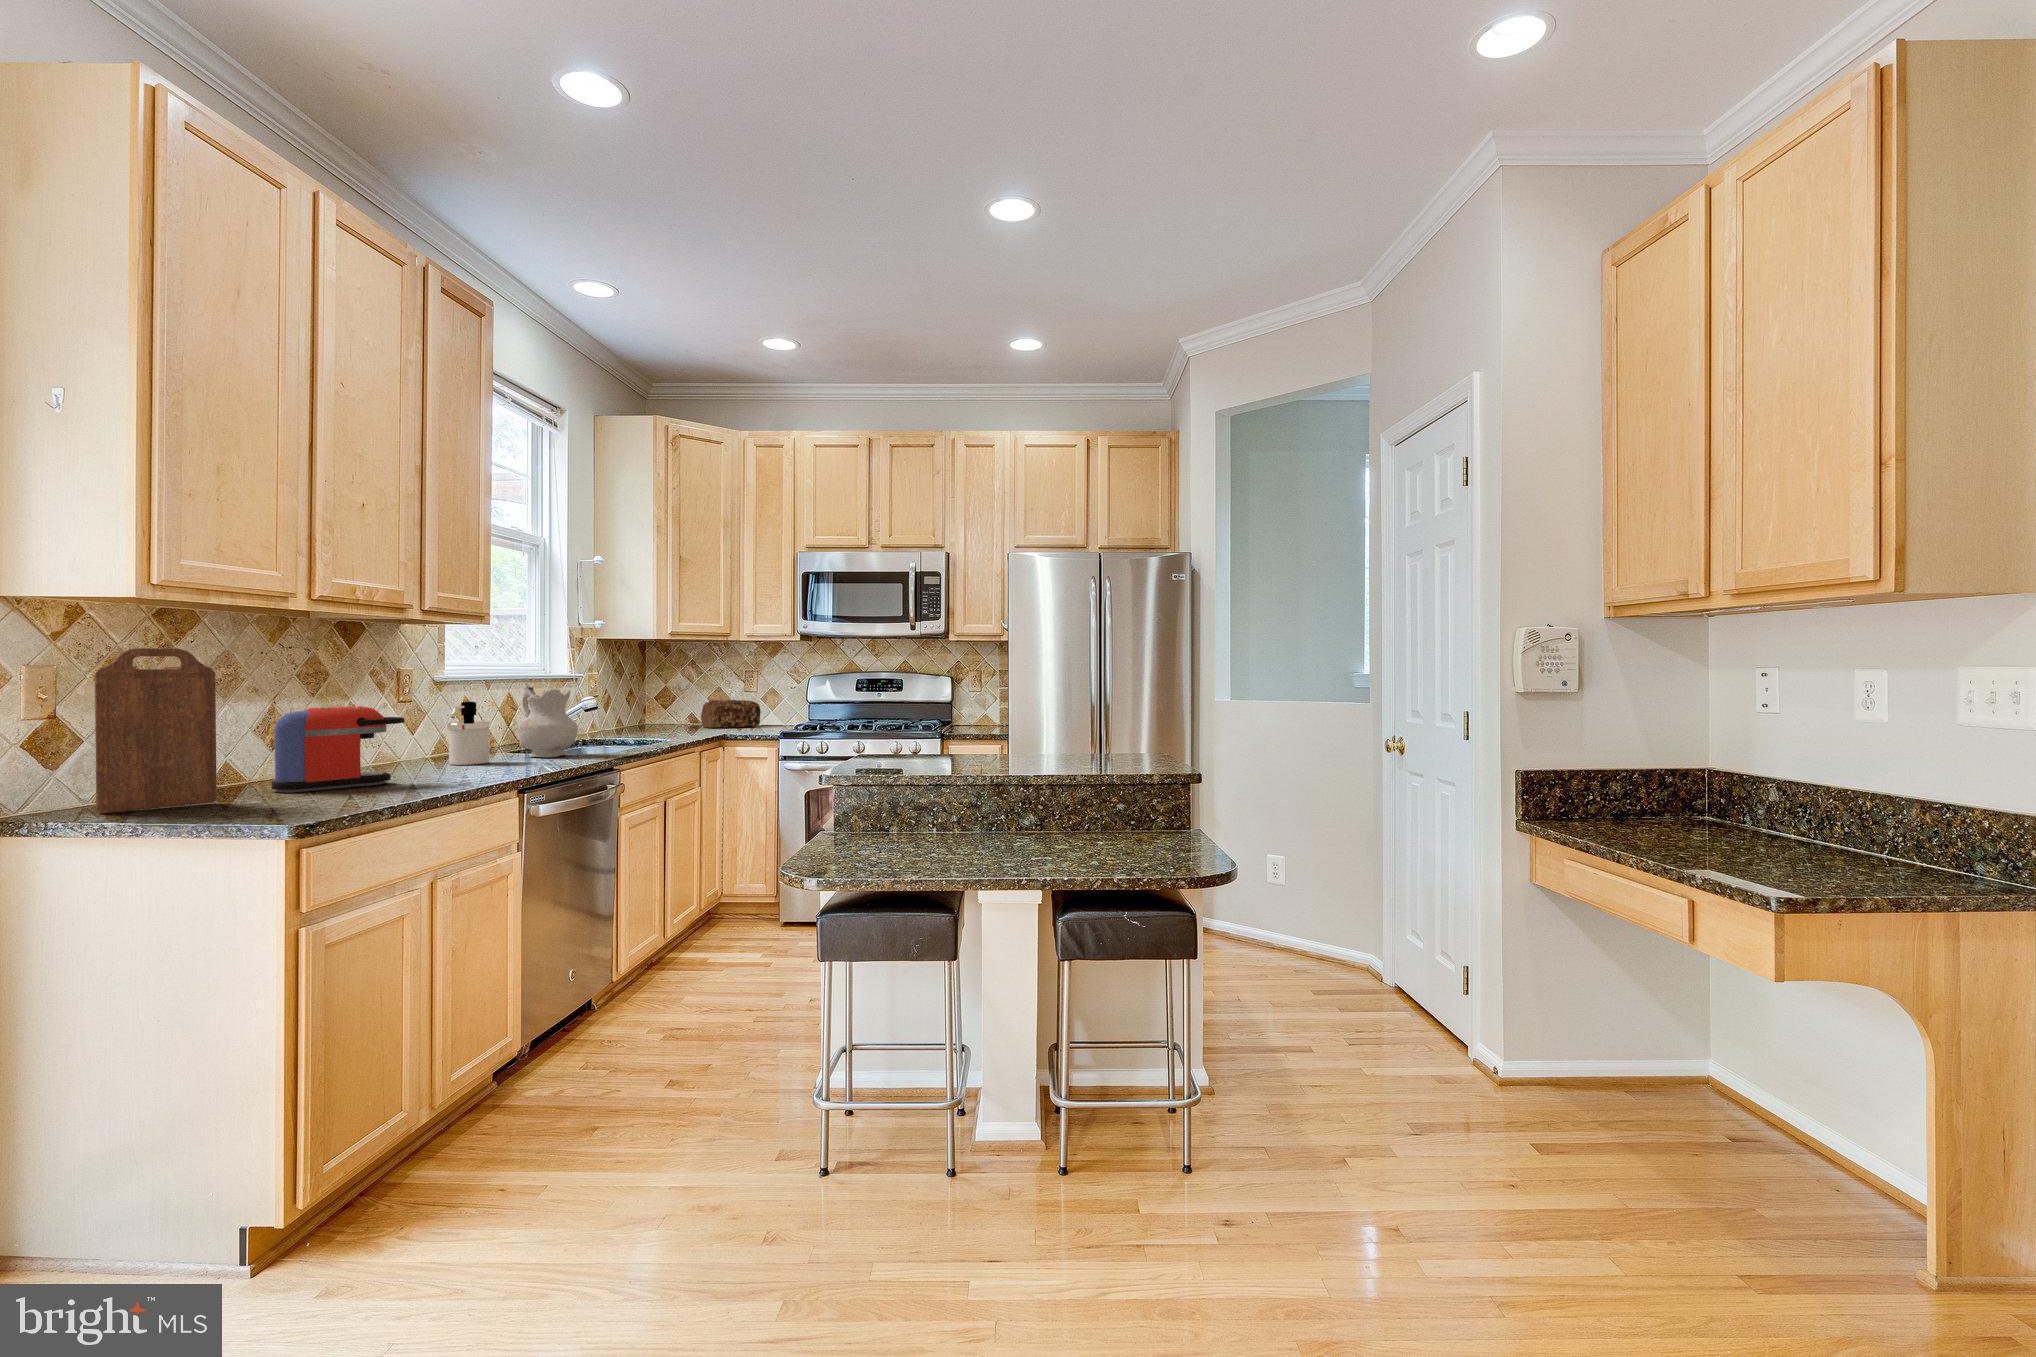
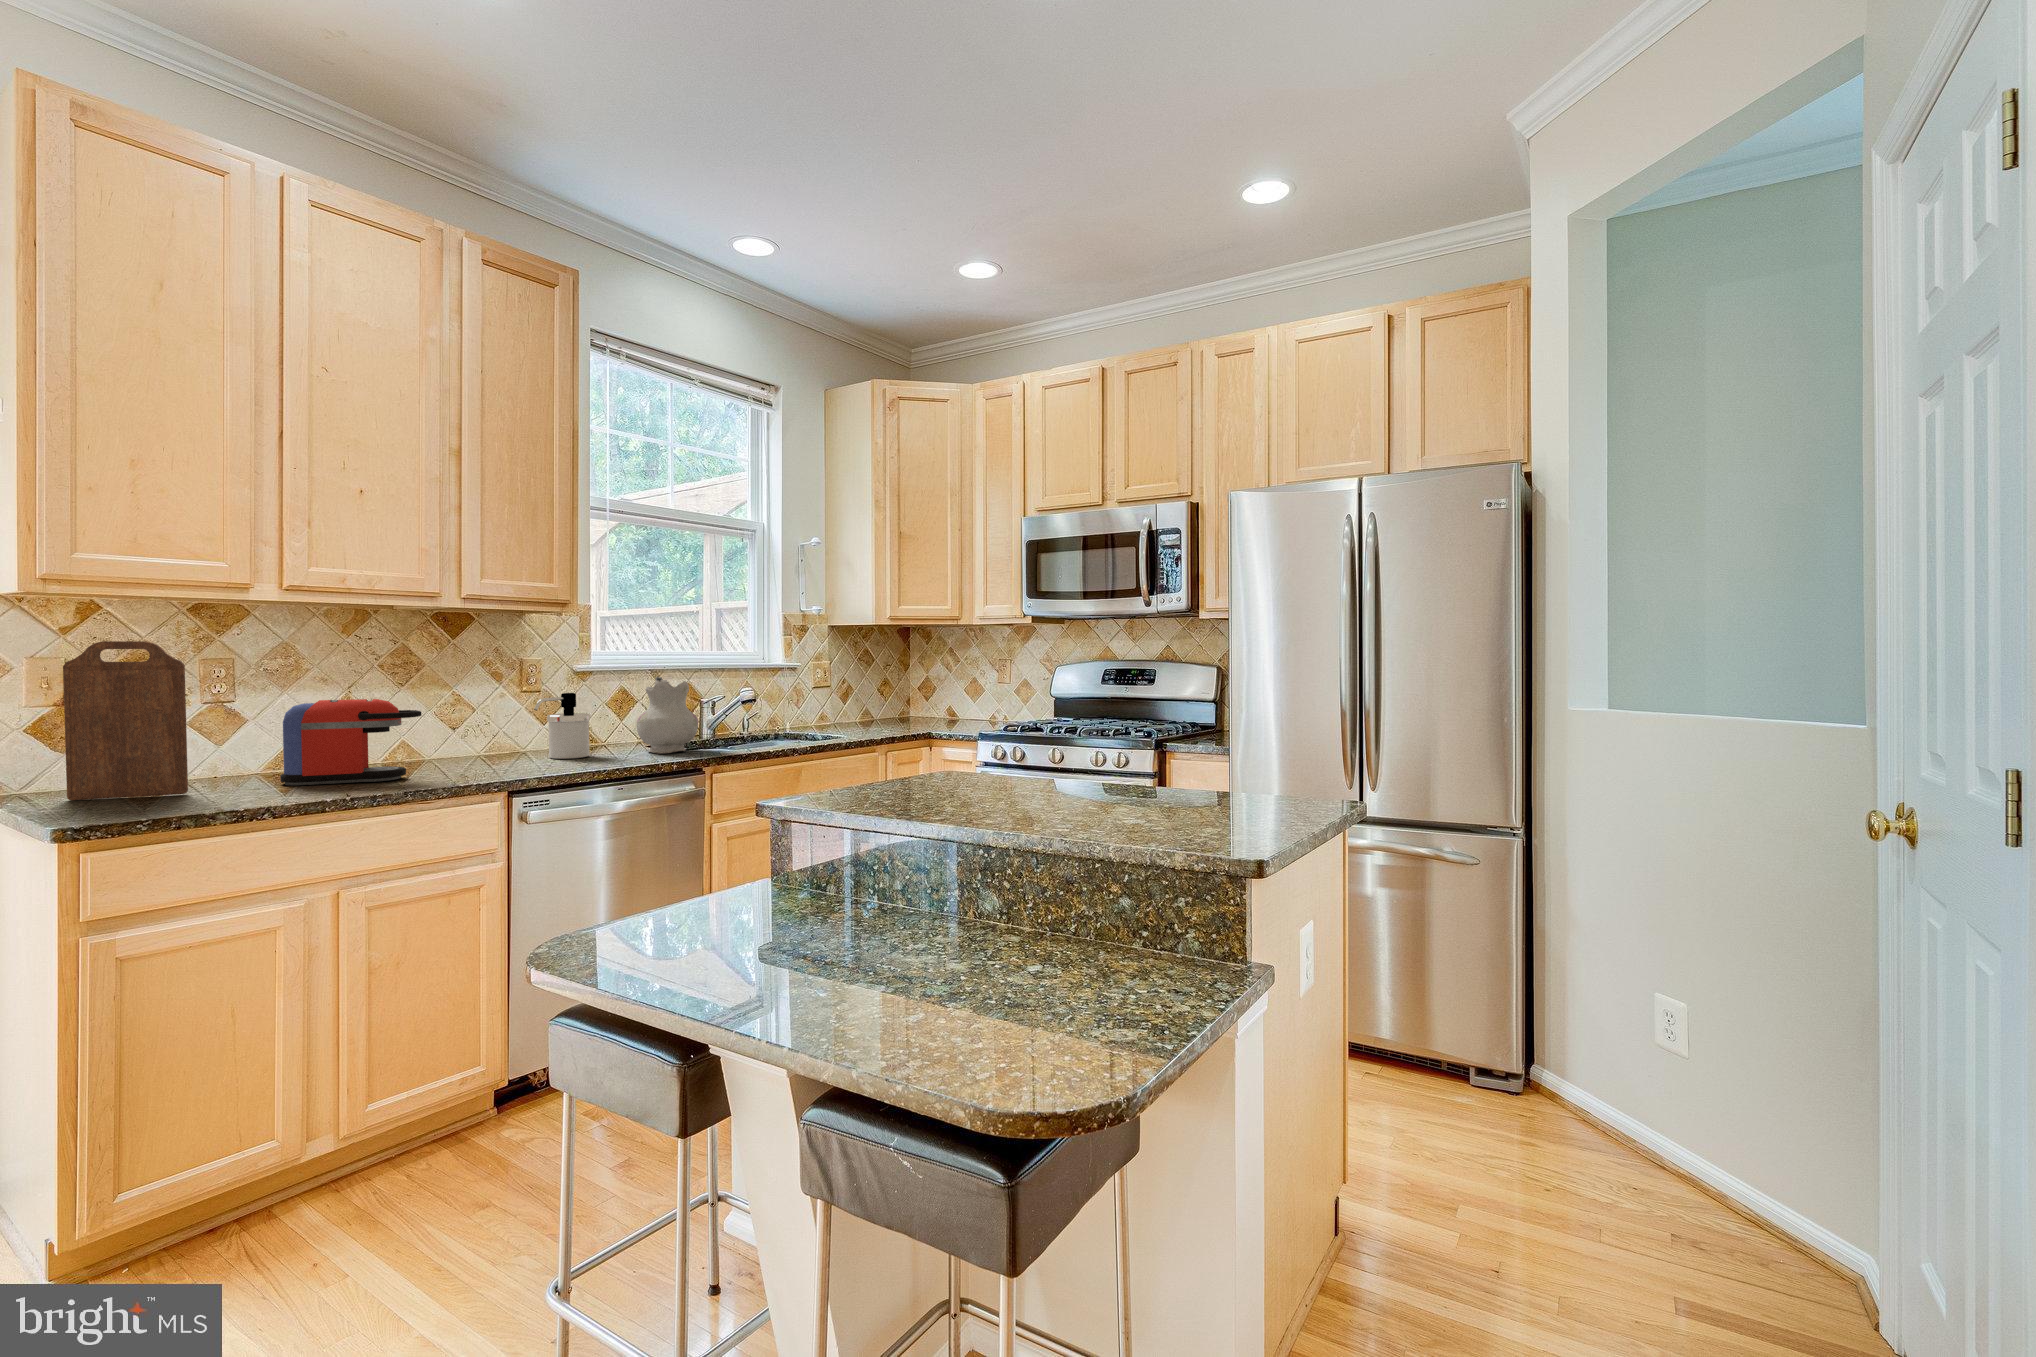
bread loaf: present [701,700,761,728] -> none [950,691,1010,722]

